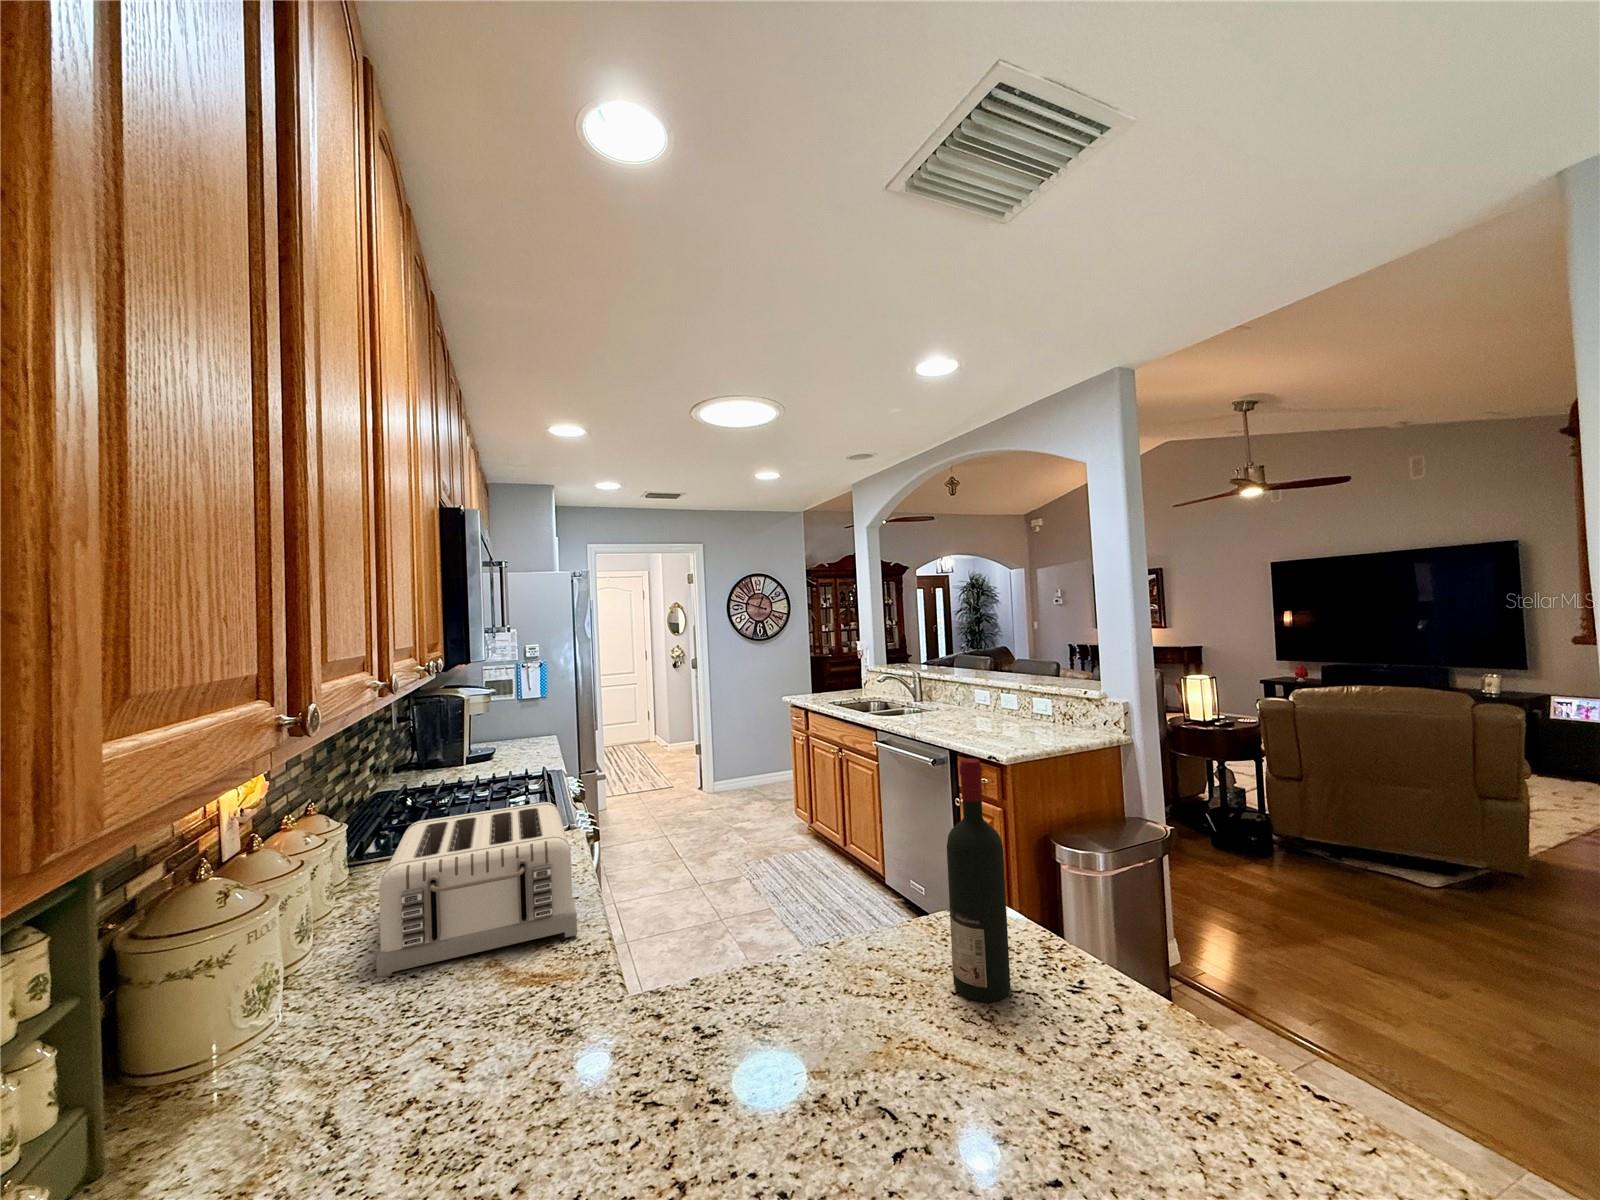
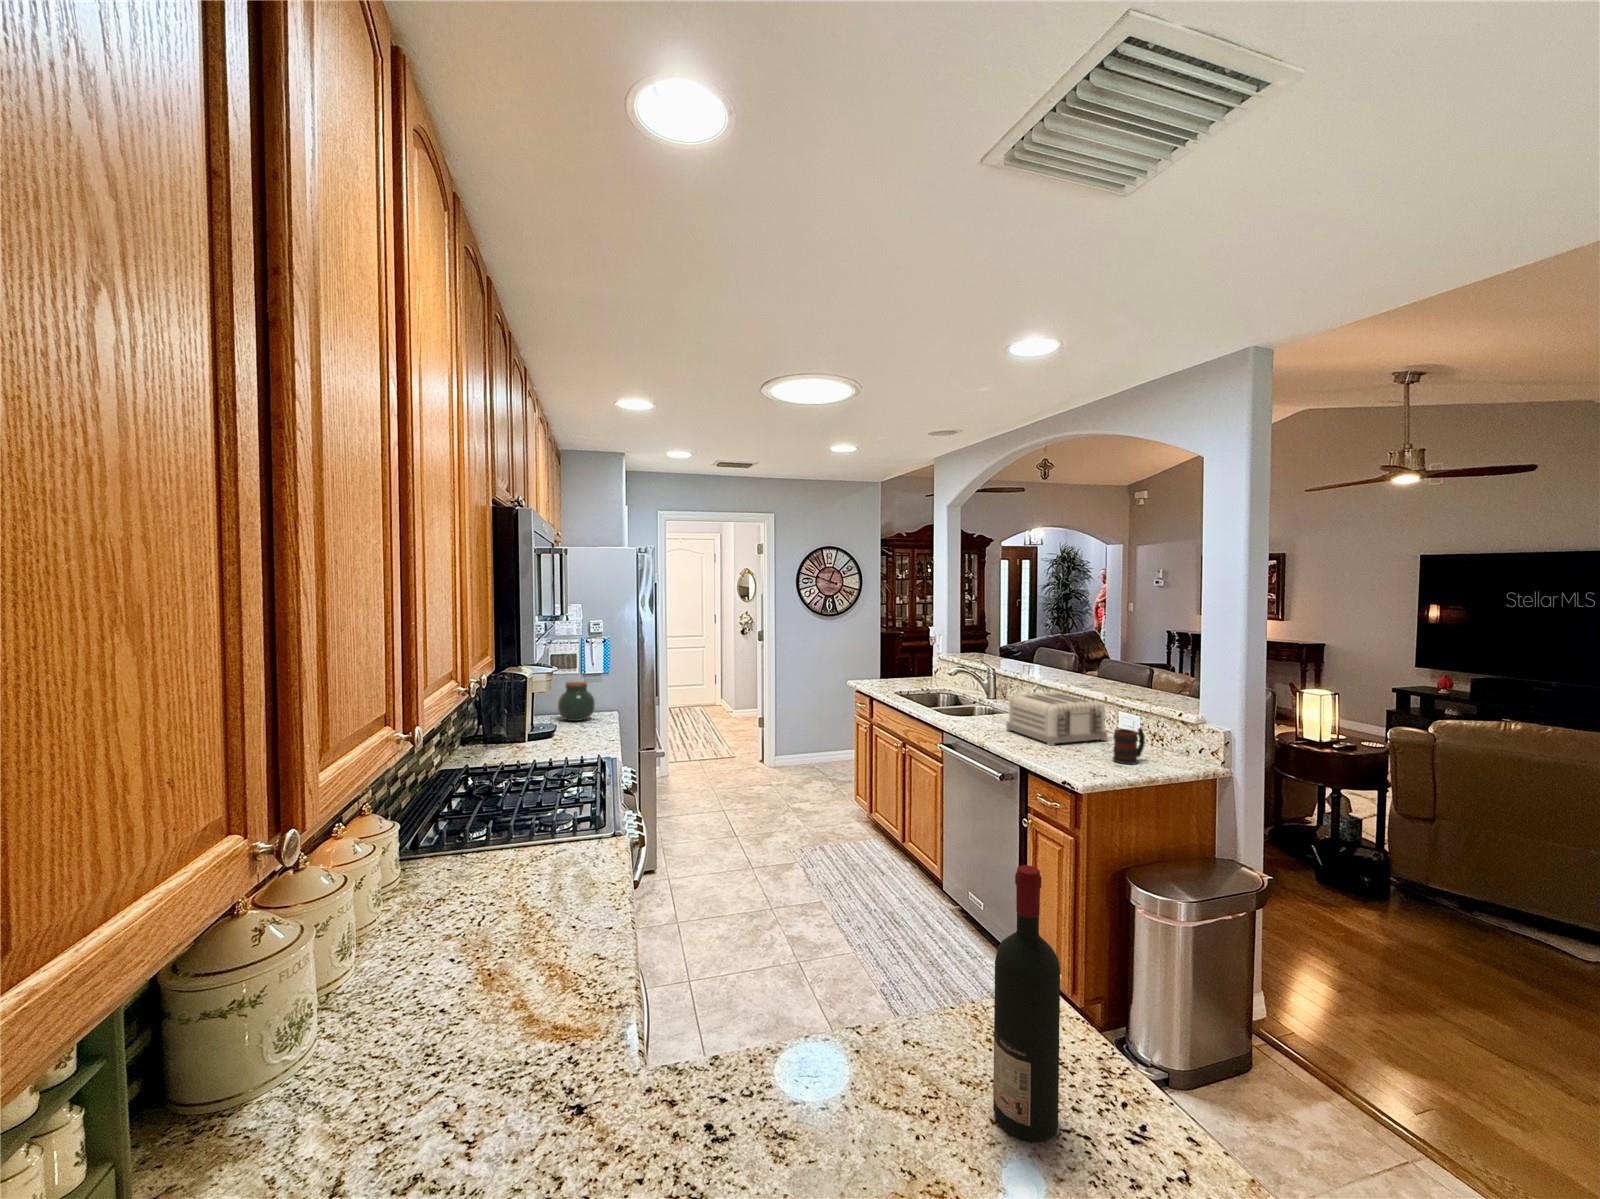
jar: none [498,705,536,746] -> present [558,682,595,721]
mug: none [1029,708,1056,741] -> present [1113,728,1145,764]
toaster: present [376,802,577,977] -> present [1006,692,1107,746]

